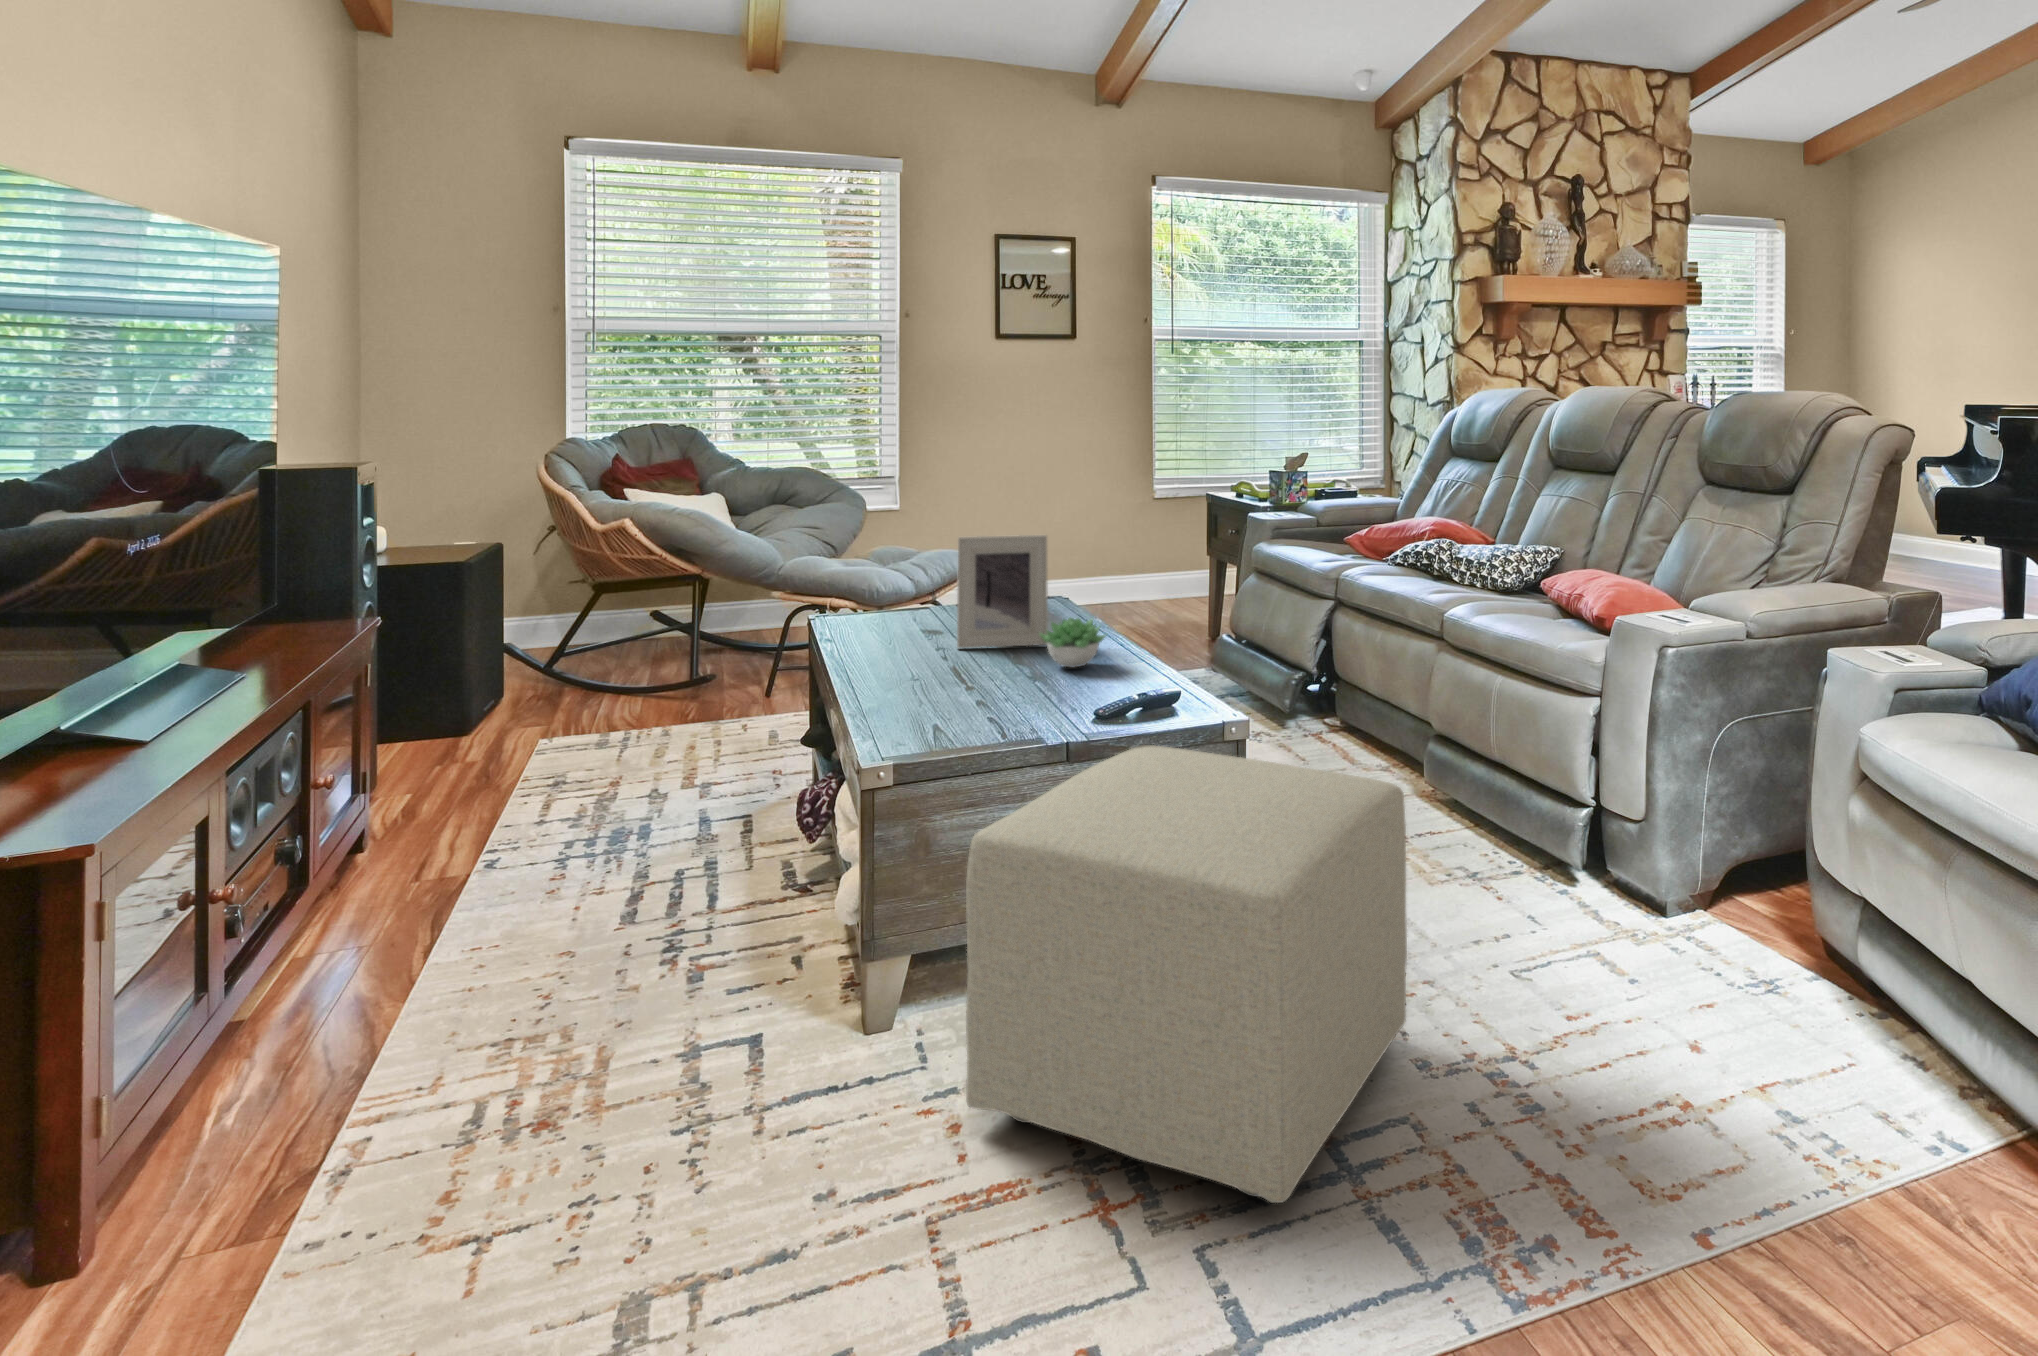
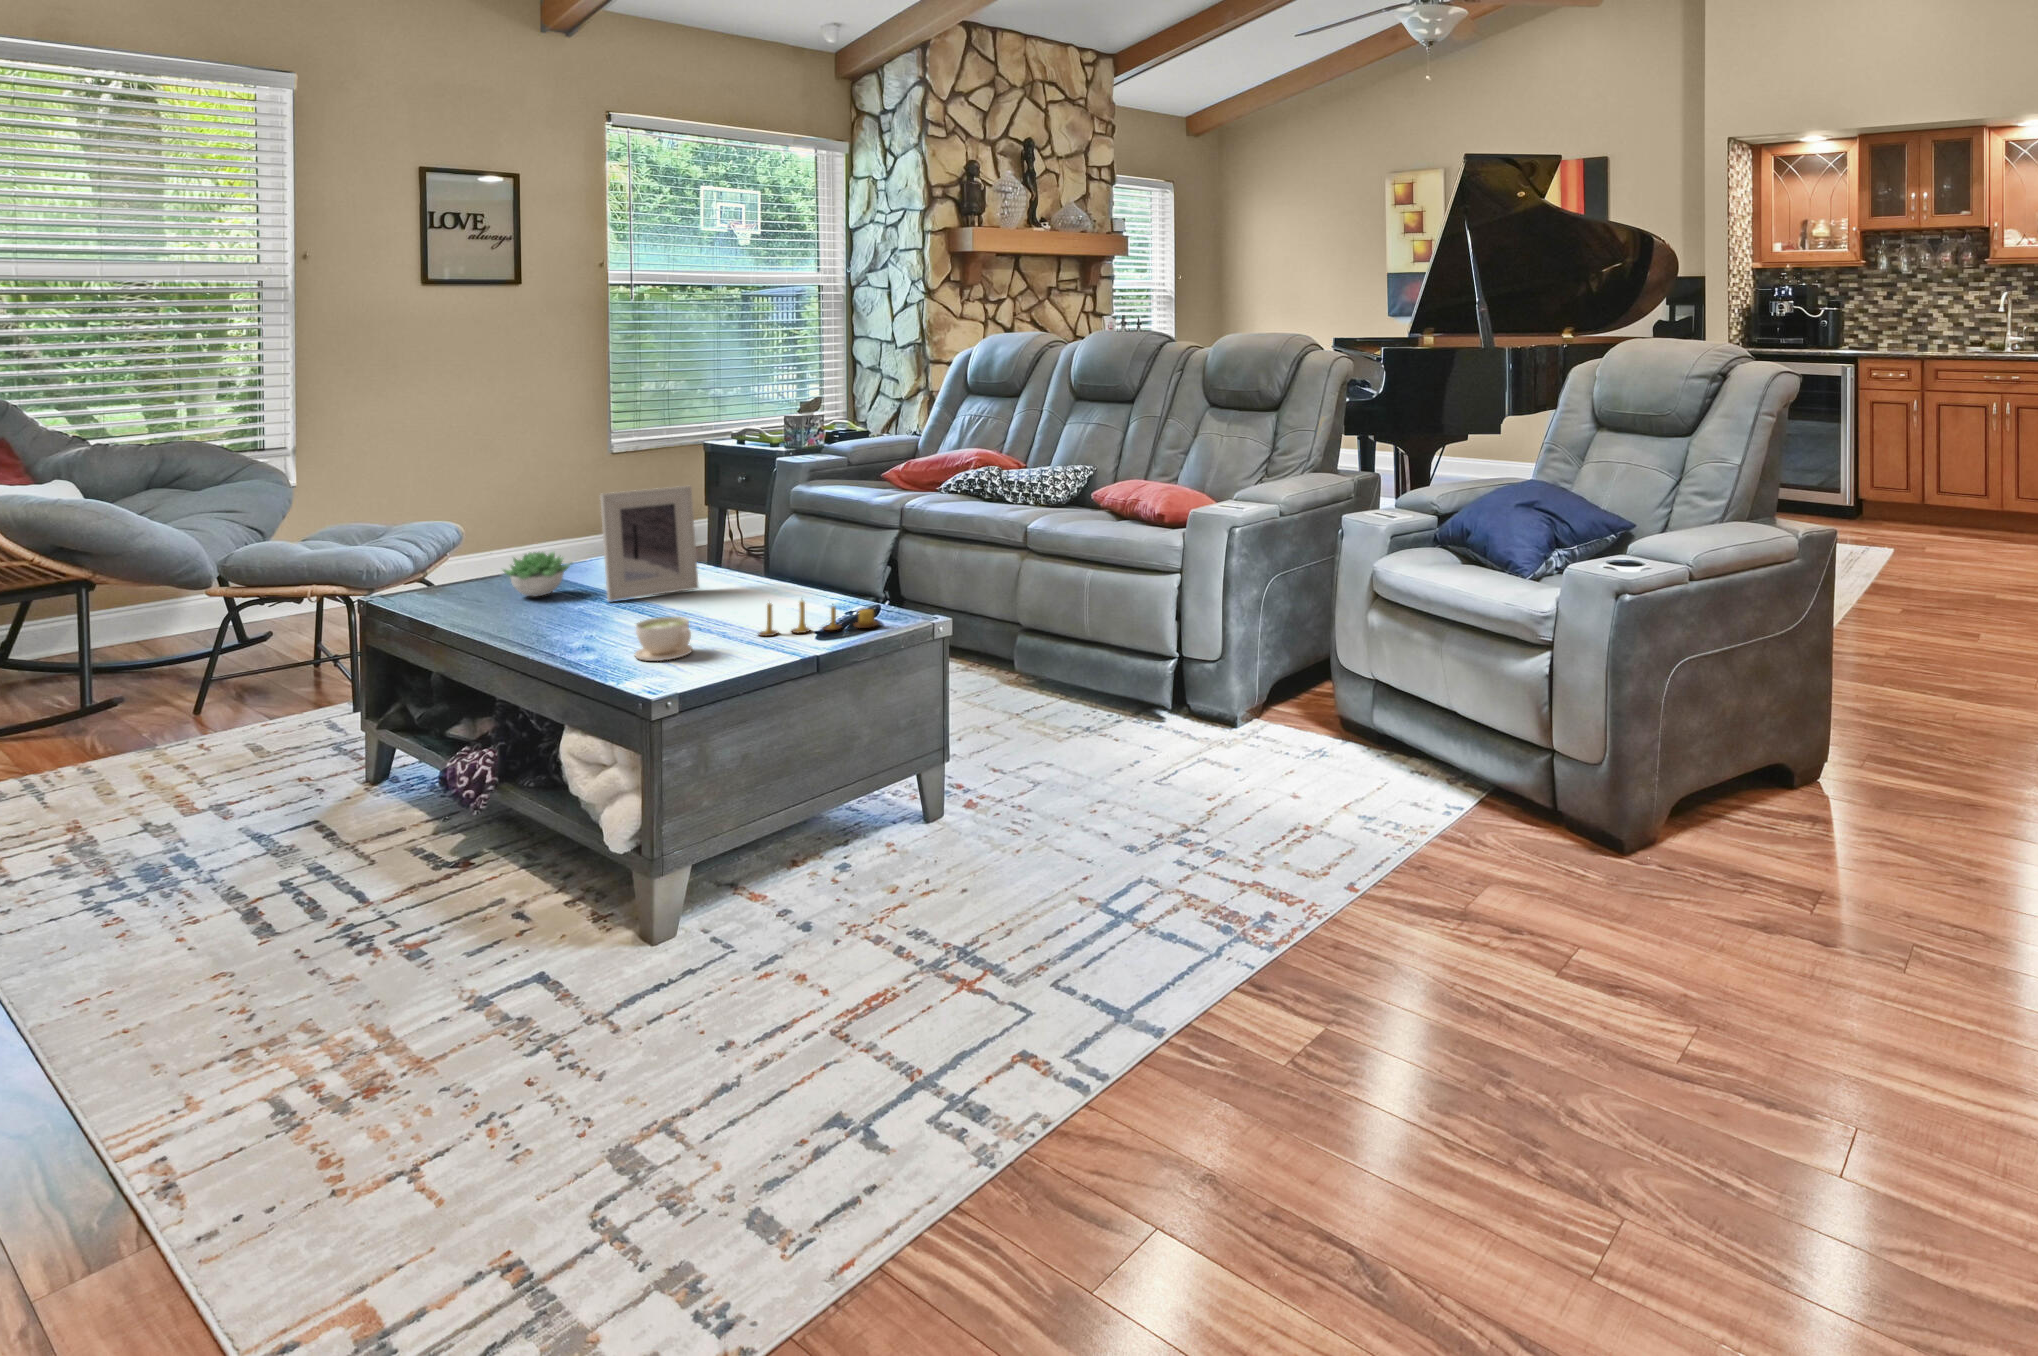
succulent plant: present [1039,618,1106,667] -> present [503,552,570,596]
candle: none [1040,670,1168,717] -> present [759,600,879,636]
coffee cup: none [901,677,960,725] -> present [635,617,692,661]
ottoman: present [966,745,1407,1203] -> none [803,644,1111,950]

